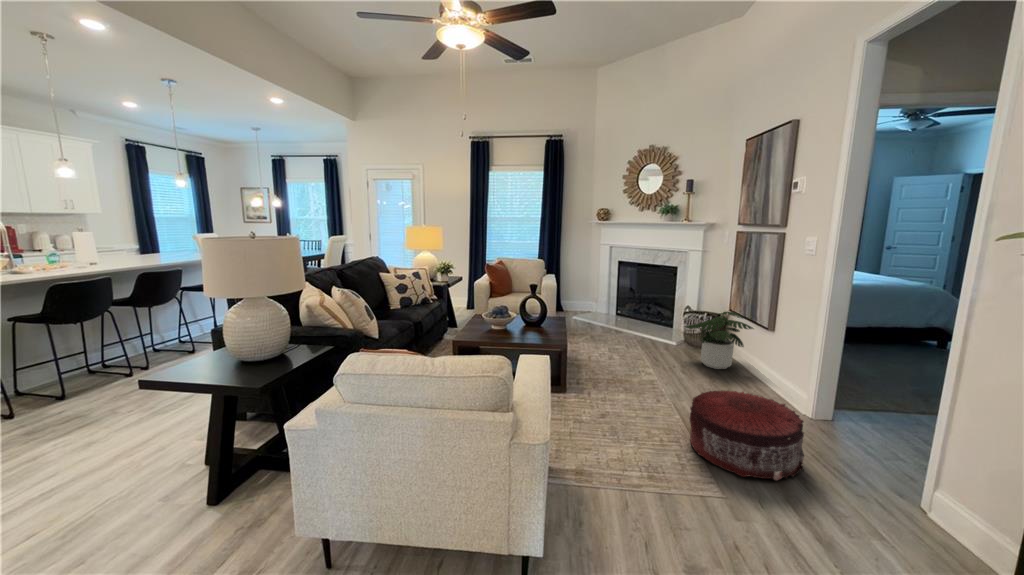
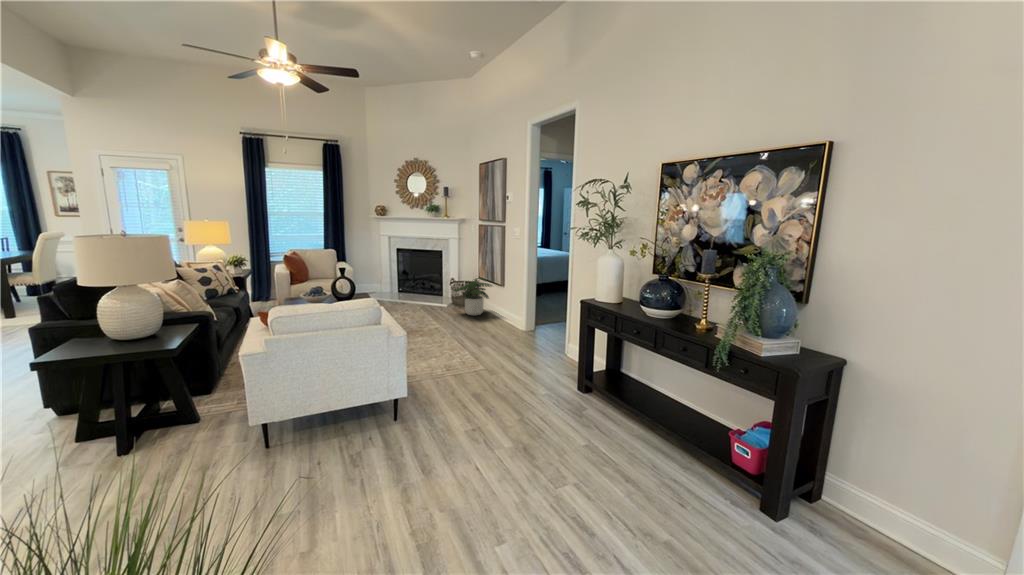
pouf: present [690,391,804,480] -> none [465,317,520,356]

